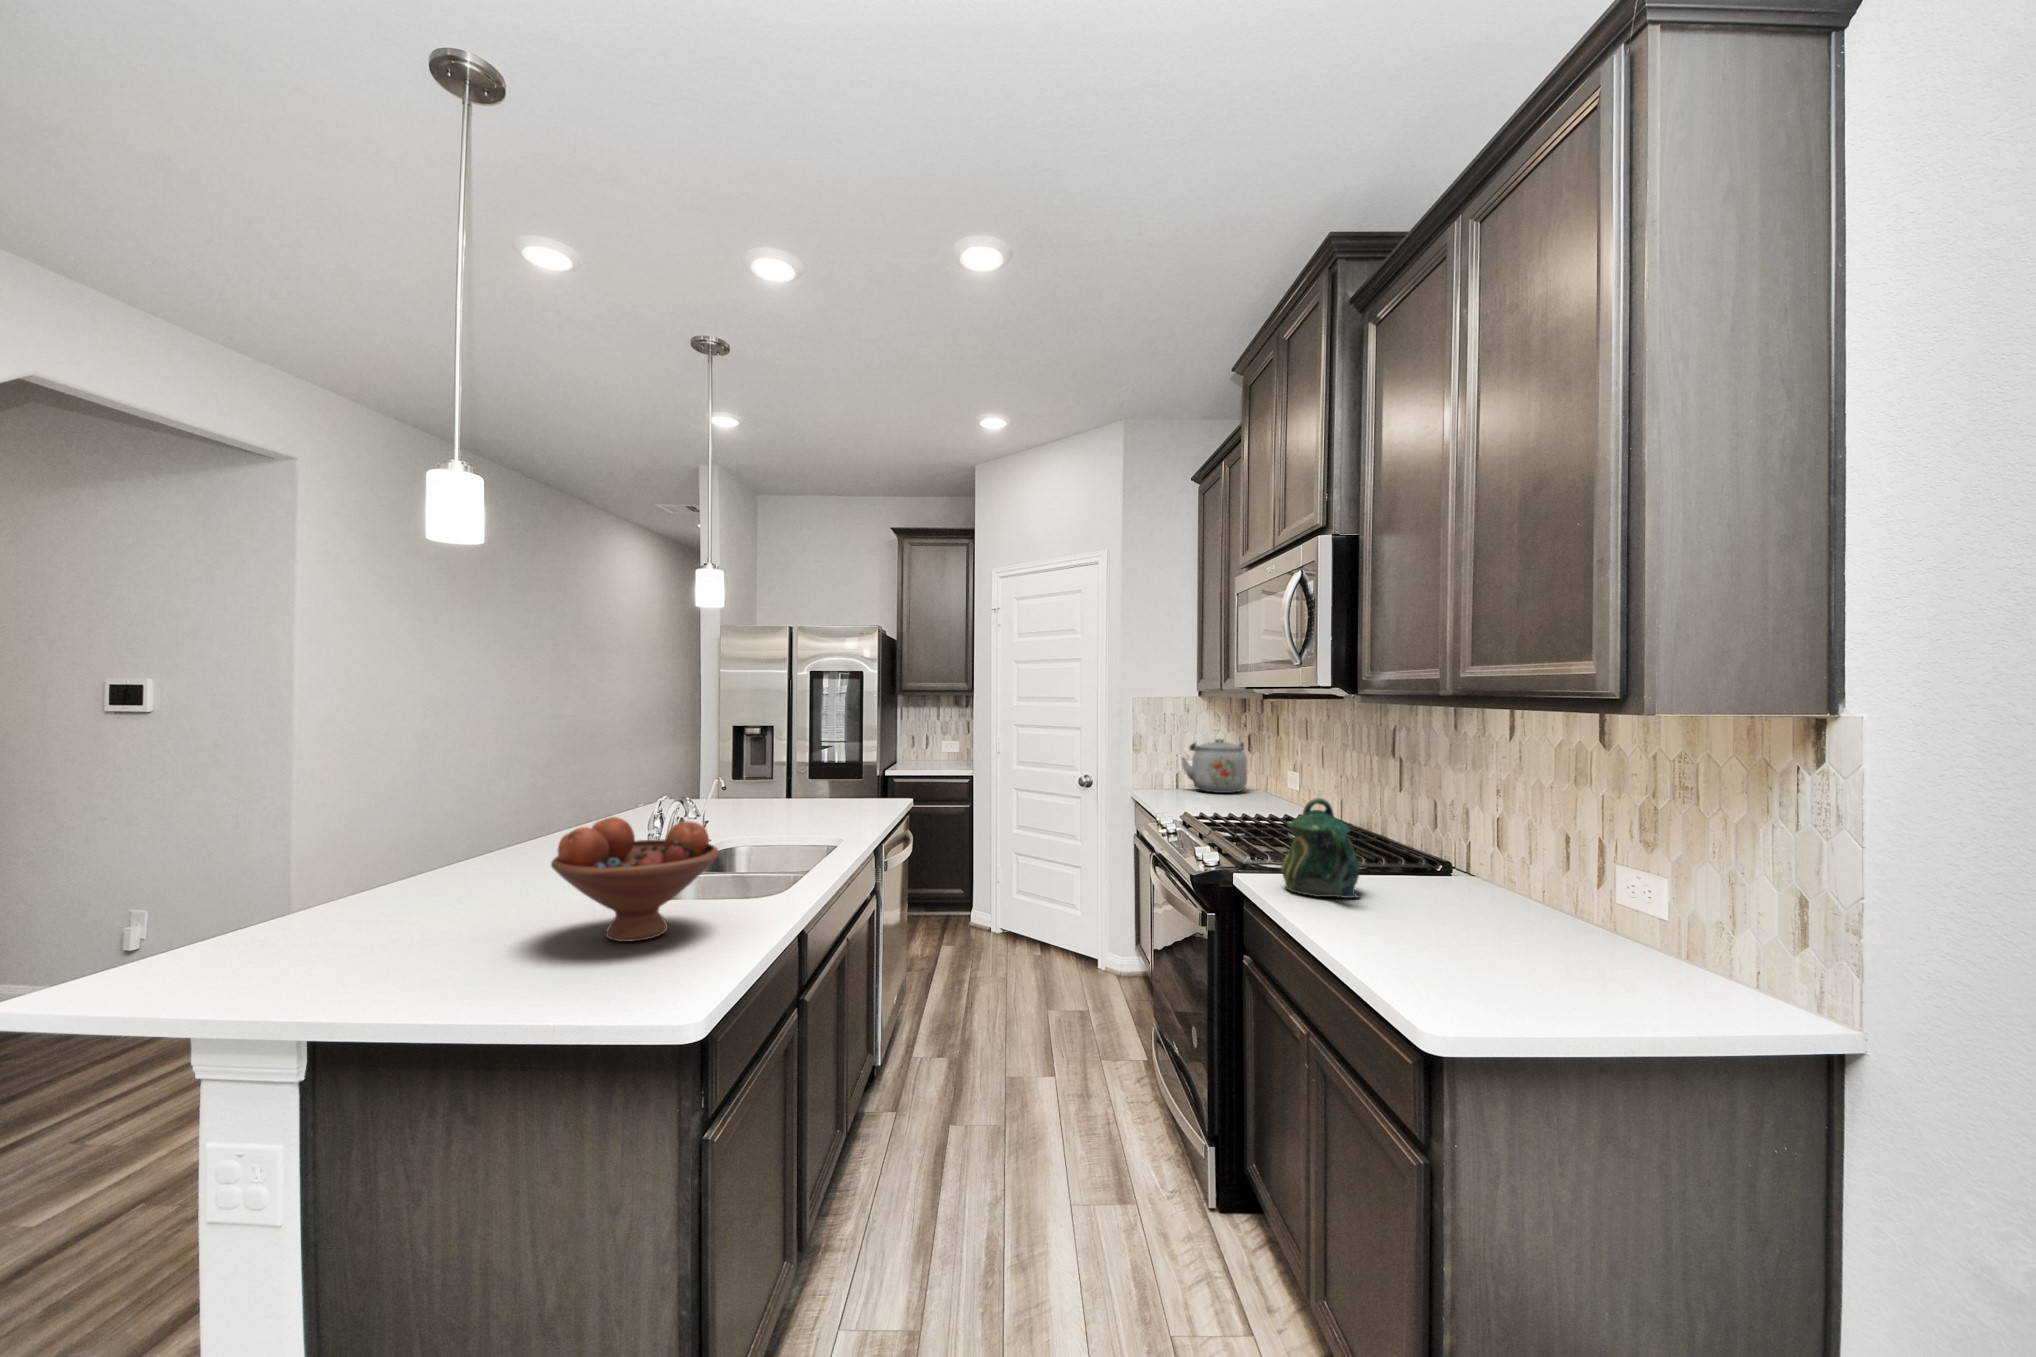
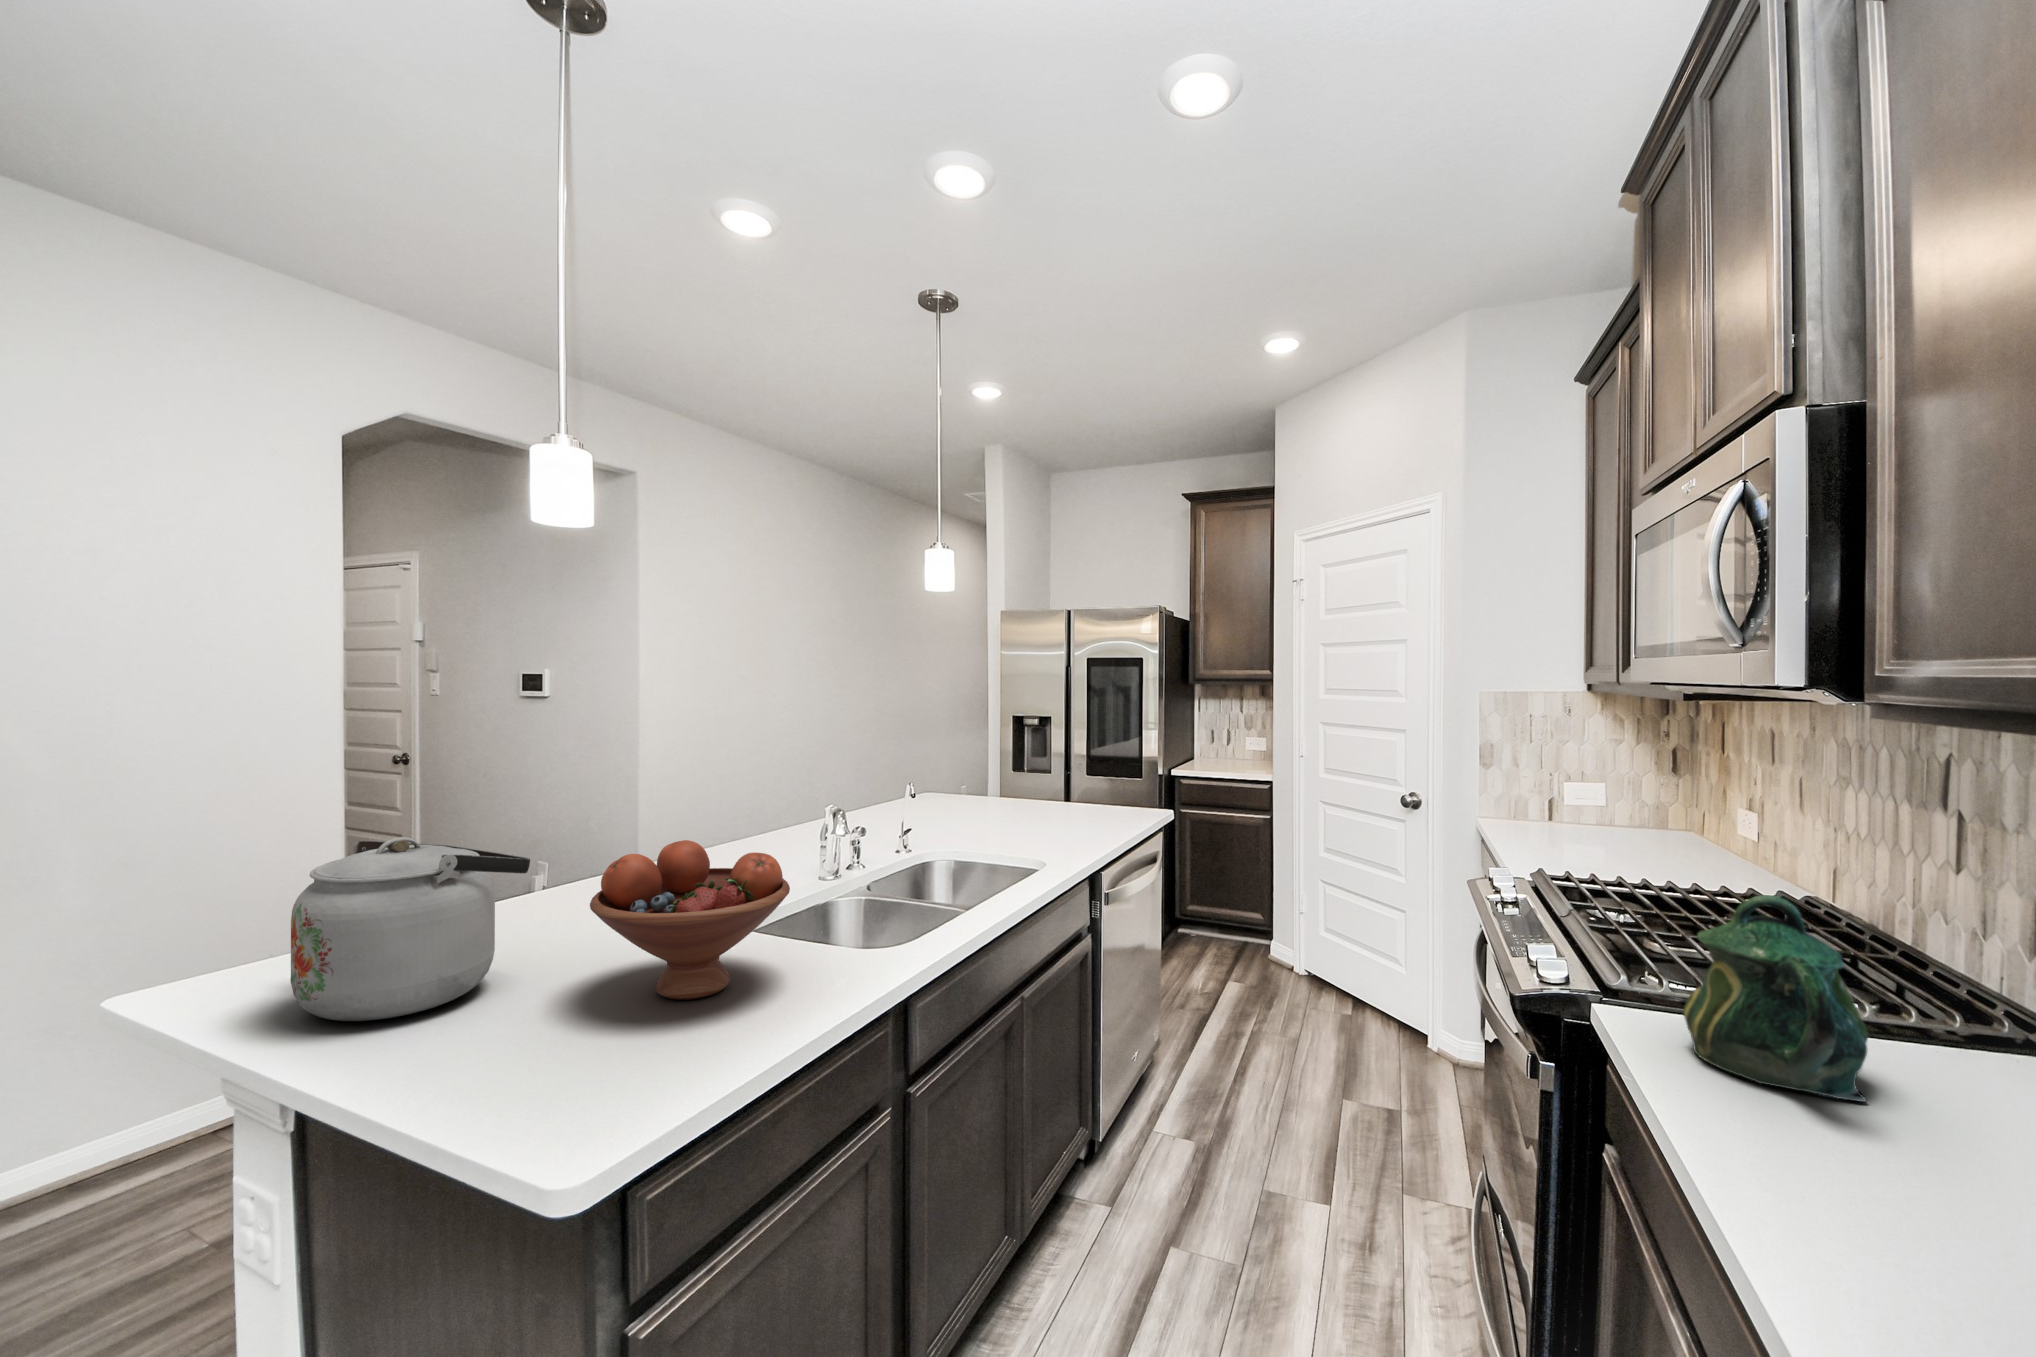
kettle: present [1182,739,1247,793] -> present [291,837,530,1021]

